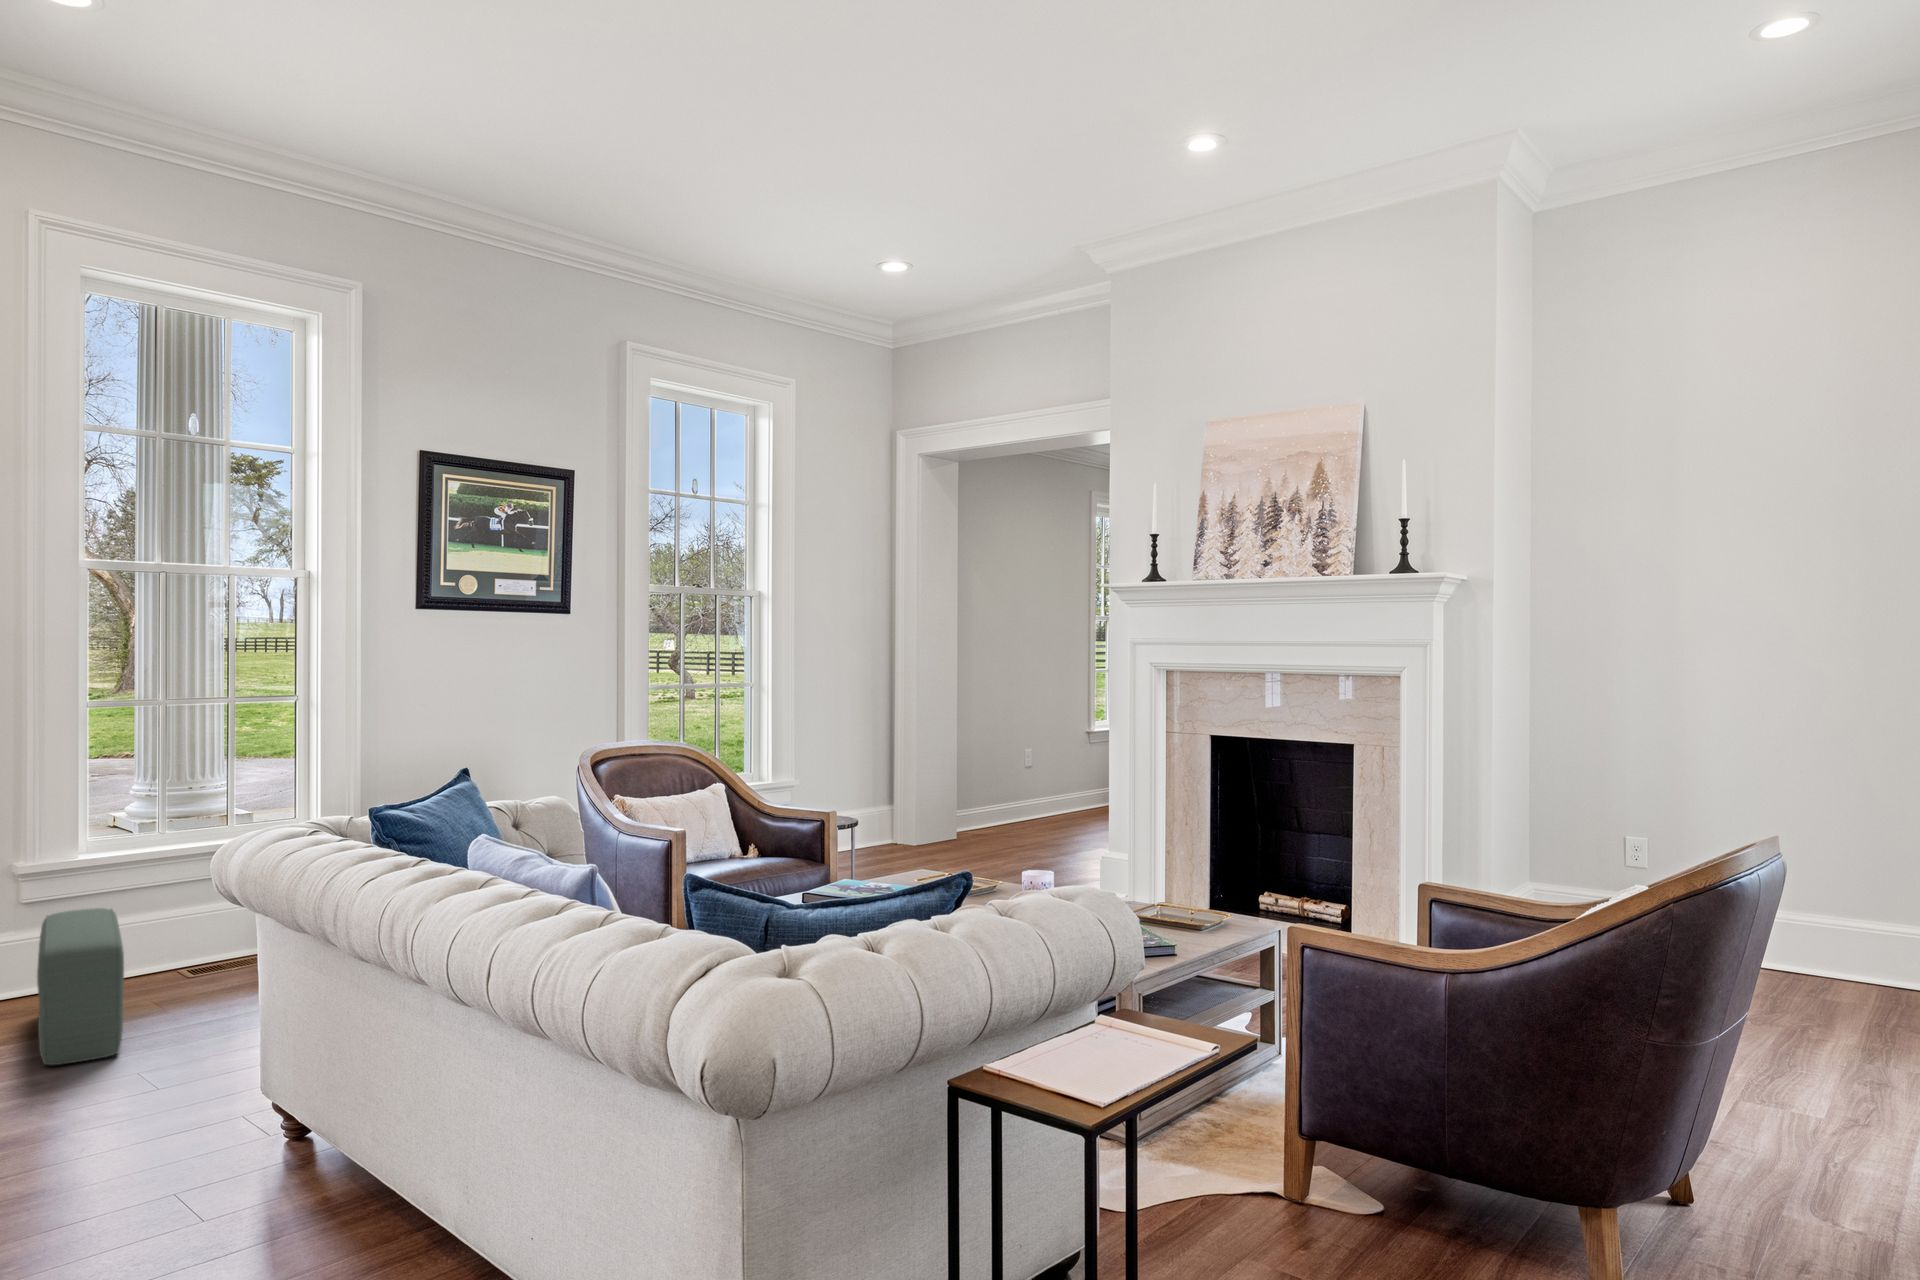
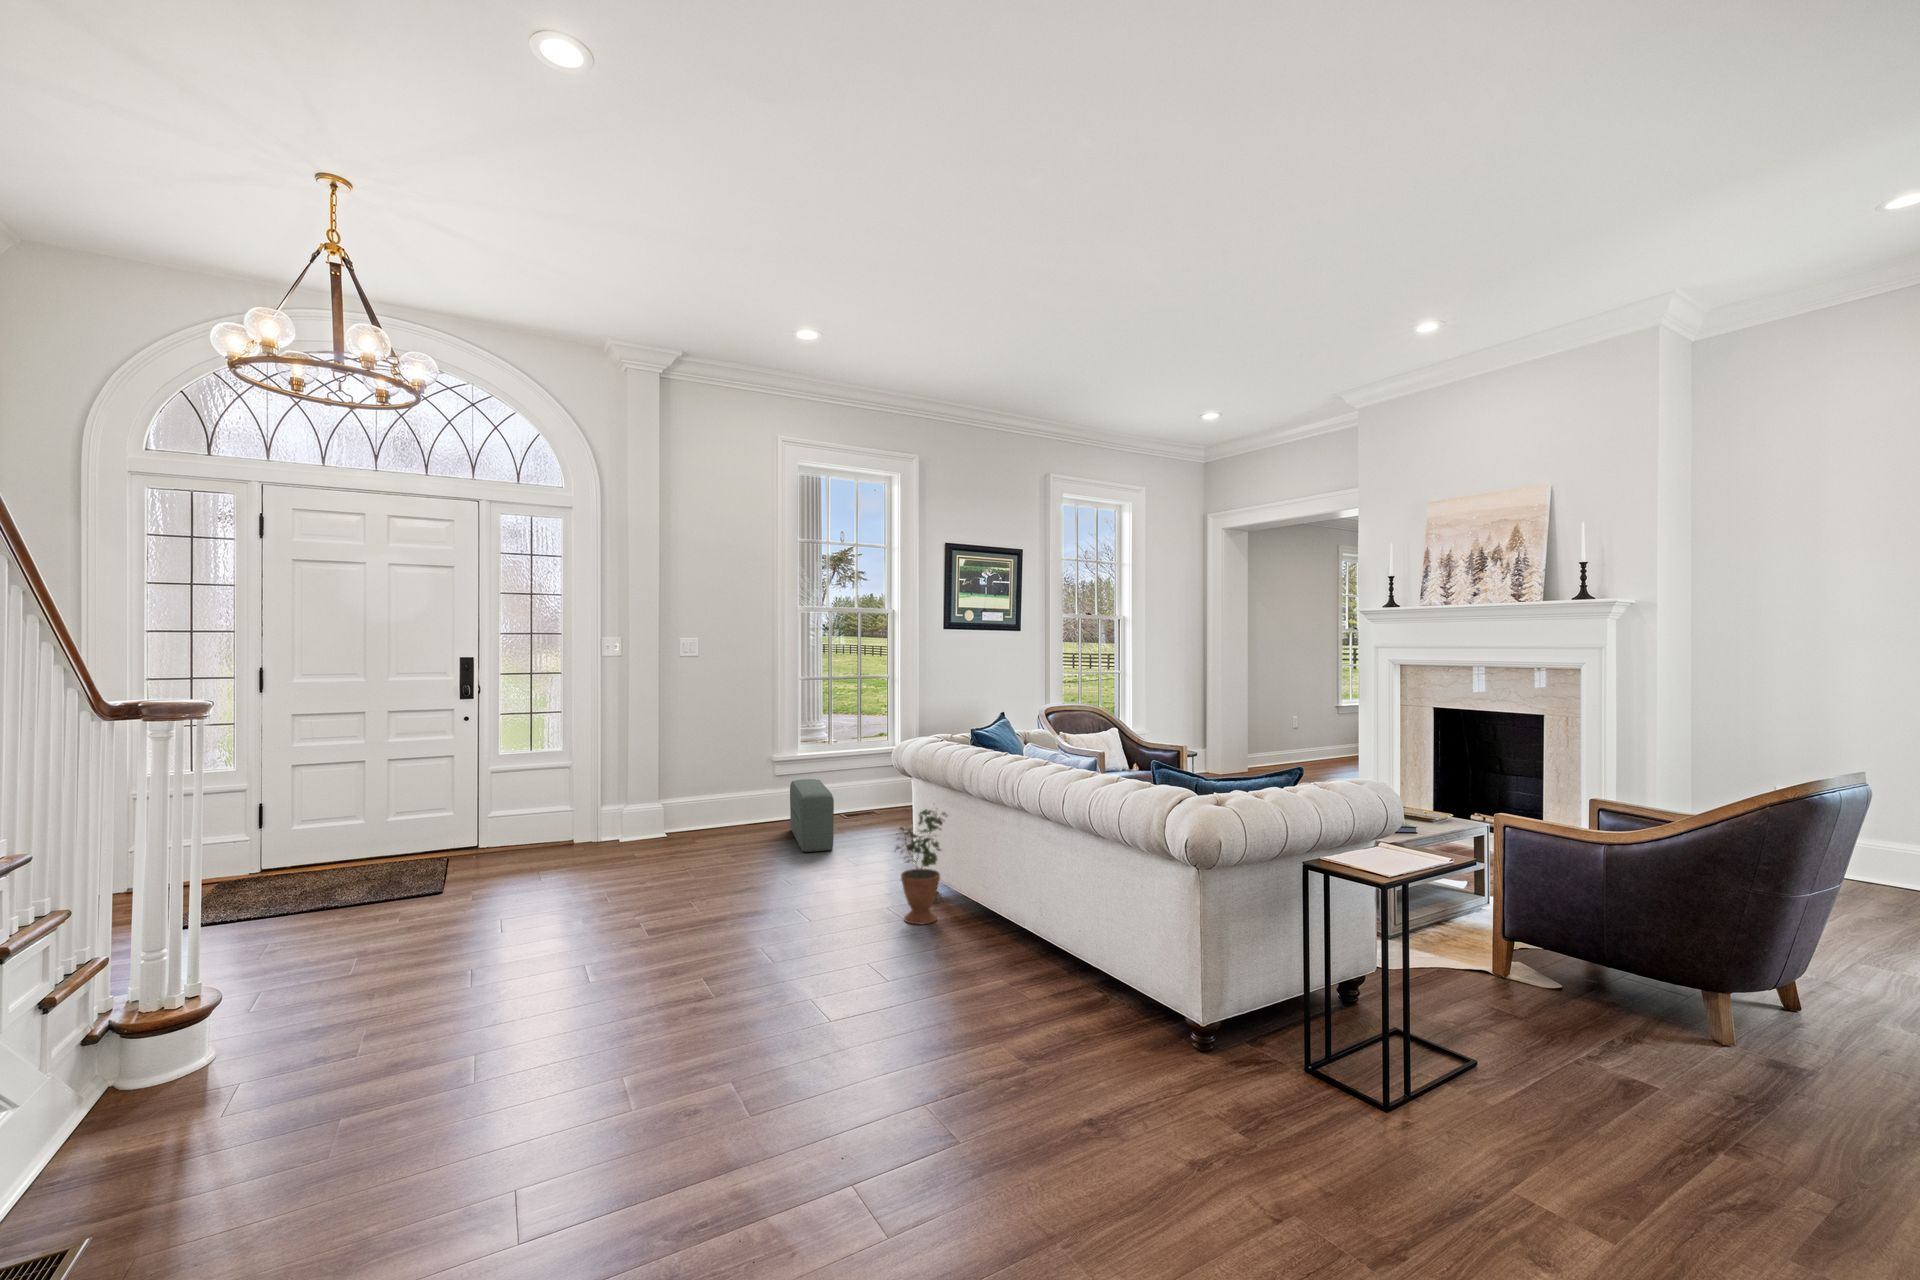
potted plant: none [186,966,318,1225] -> present [896,810,947,925]

